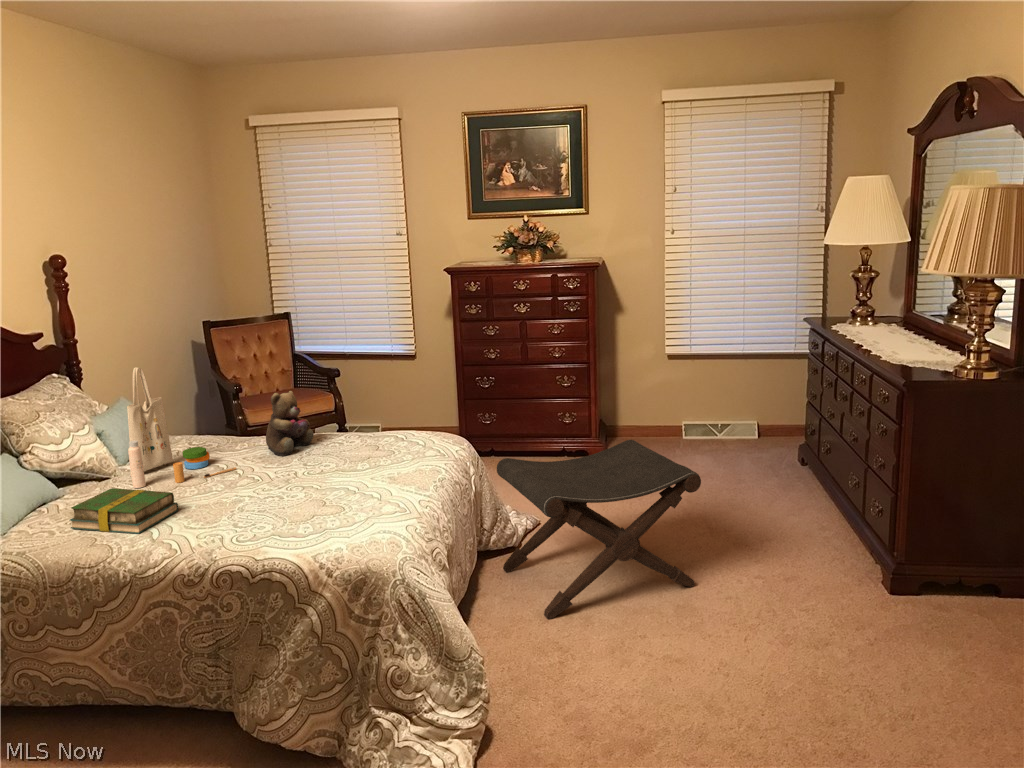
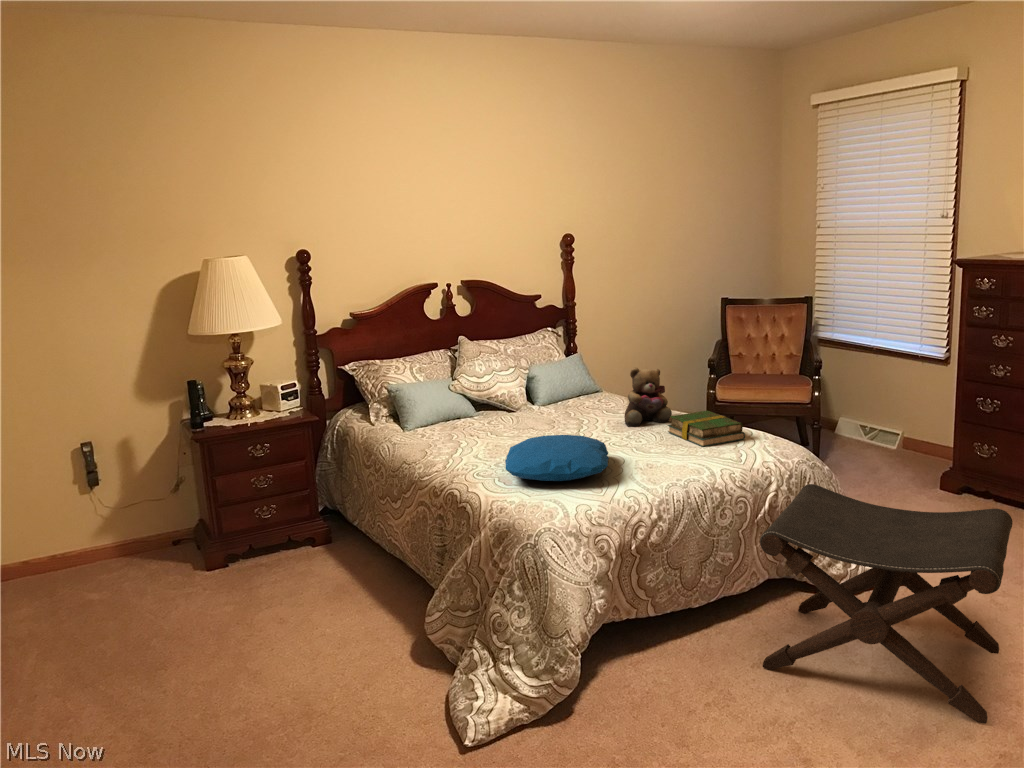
tote bag: present [127,367,236,488] -> none [504,327,581,428]
pillow: none [245,468,386,524] -> present [505,435,609,481]
book: present [70,488,178,534] -> present [668,411,745,447]

